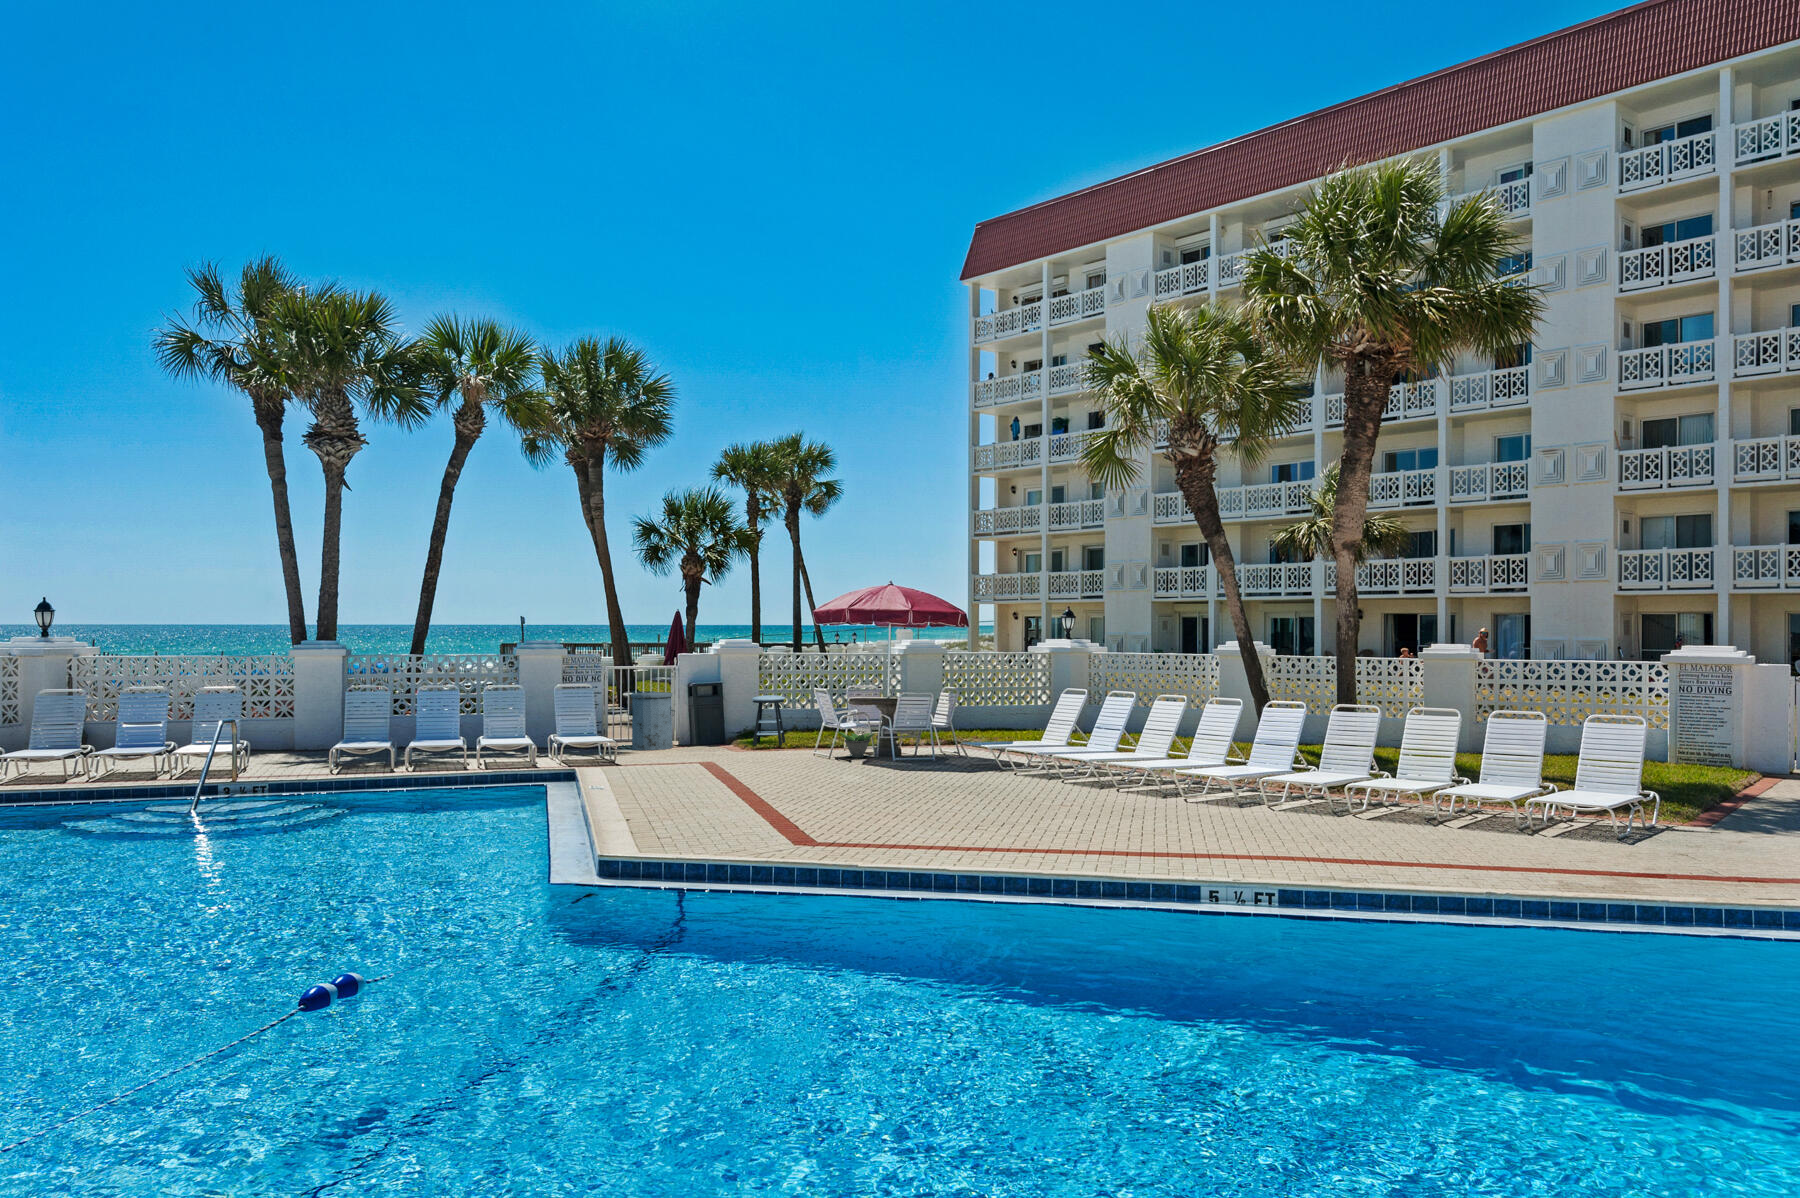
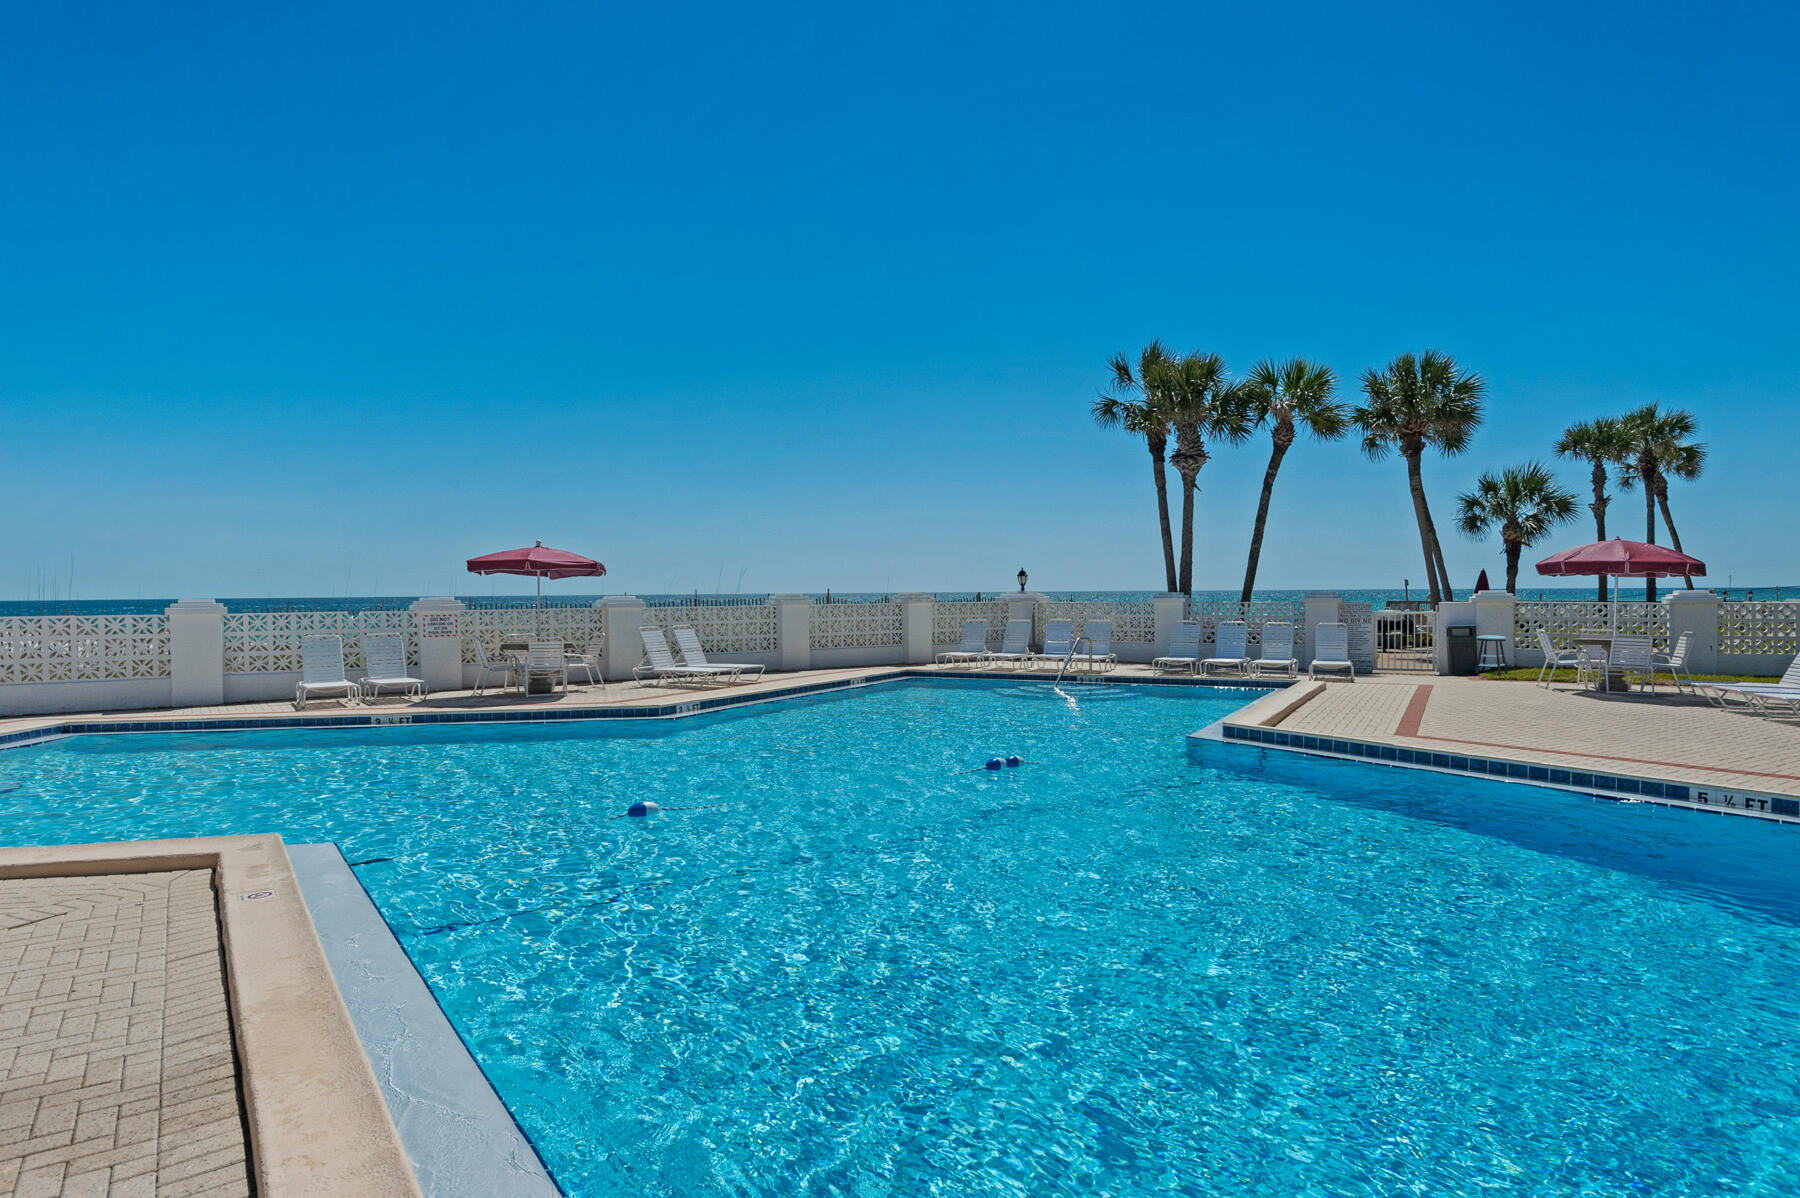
trash can: present [629,691,675,750] -> none [1373,628,1410,671]
decorative plant: present [838,732,874,757] -> none [1534,665,1572,687]

